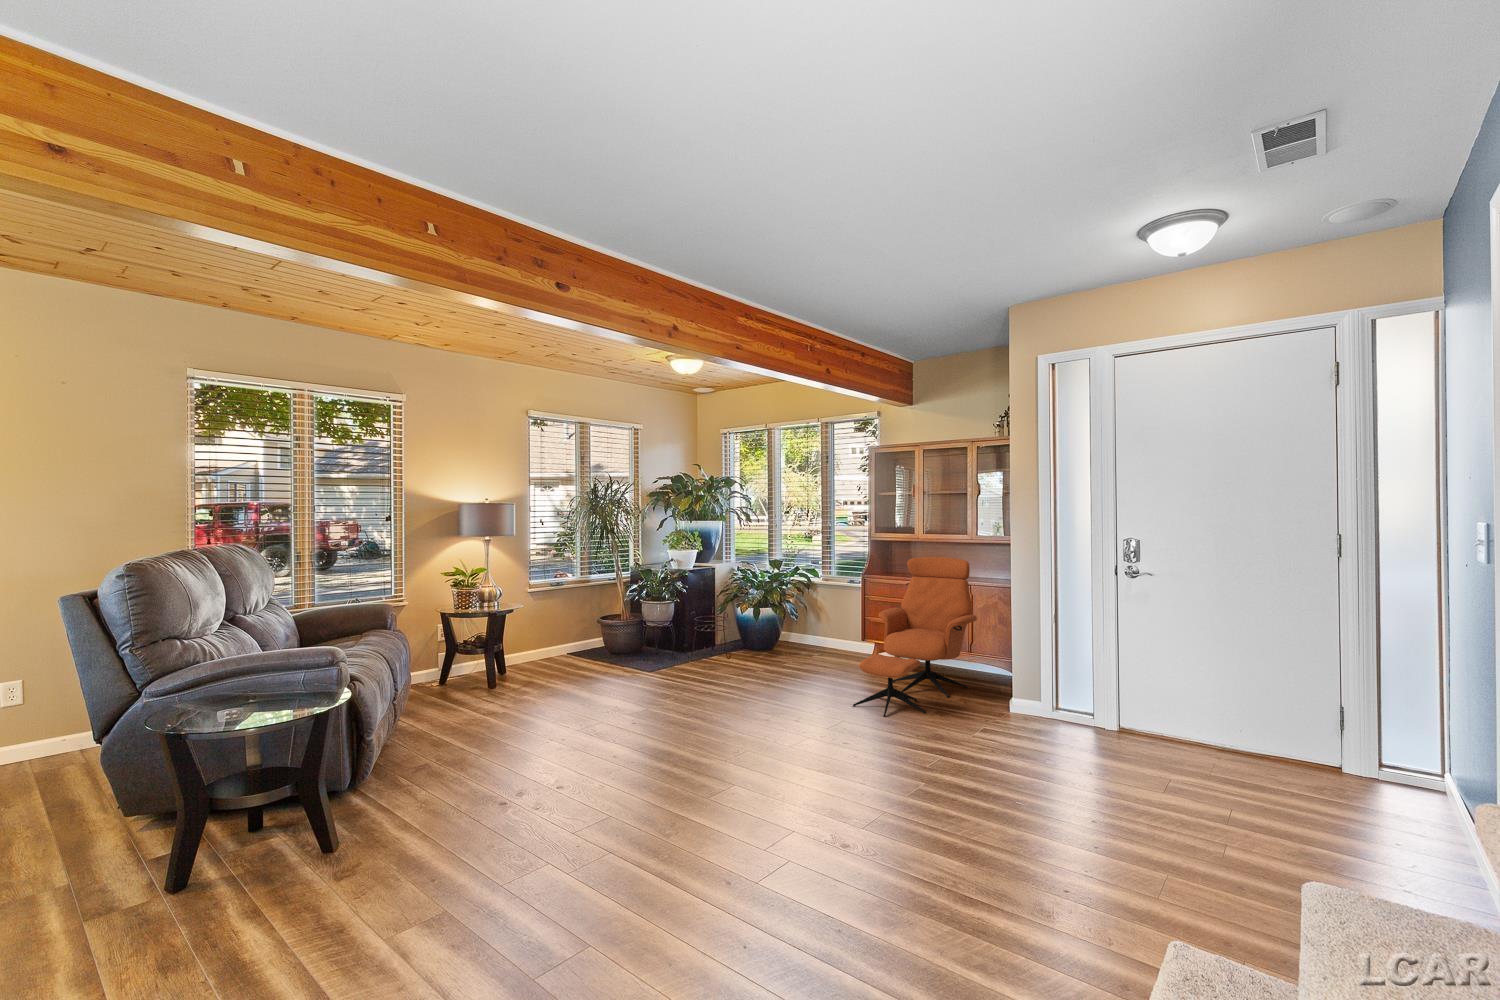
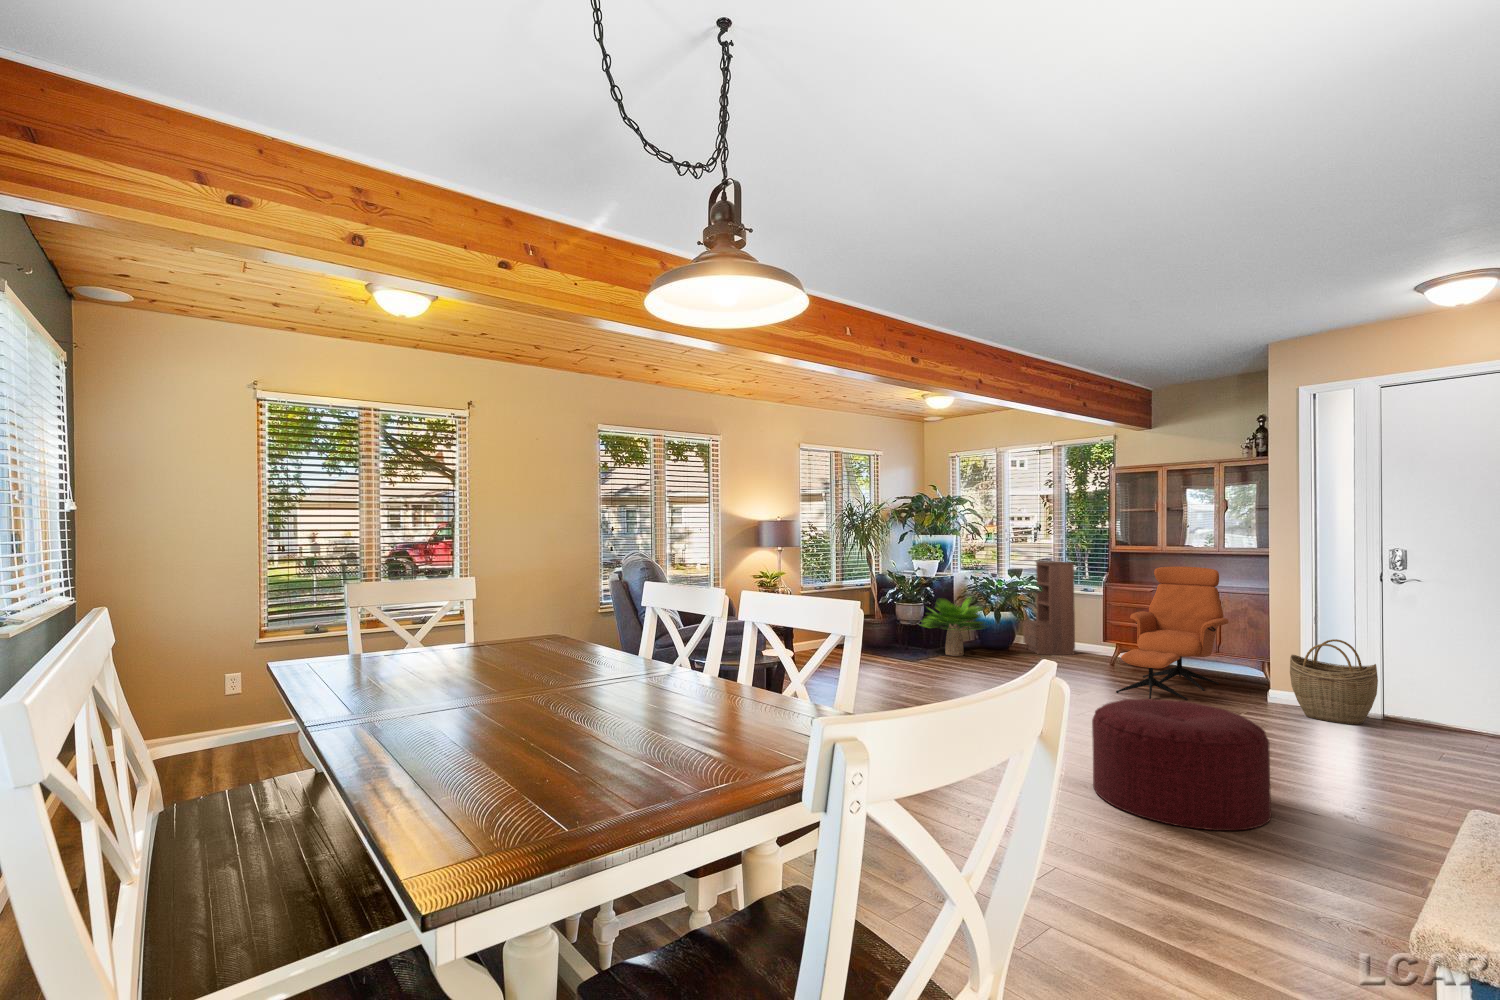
bookshelf: none [787,550,837,655] -> present [1023,561,1075,655]
potted plant: none [665,591,745,661] -> present [923,600,985,656]
woven basket: none [1027,641,1113,739] -> present [1290,639,1378,725]
ottoman: none [732,750,949,967] -> present [1092,699,1271,830]

